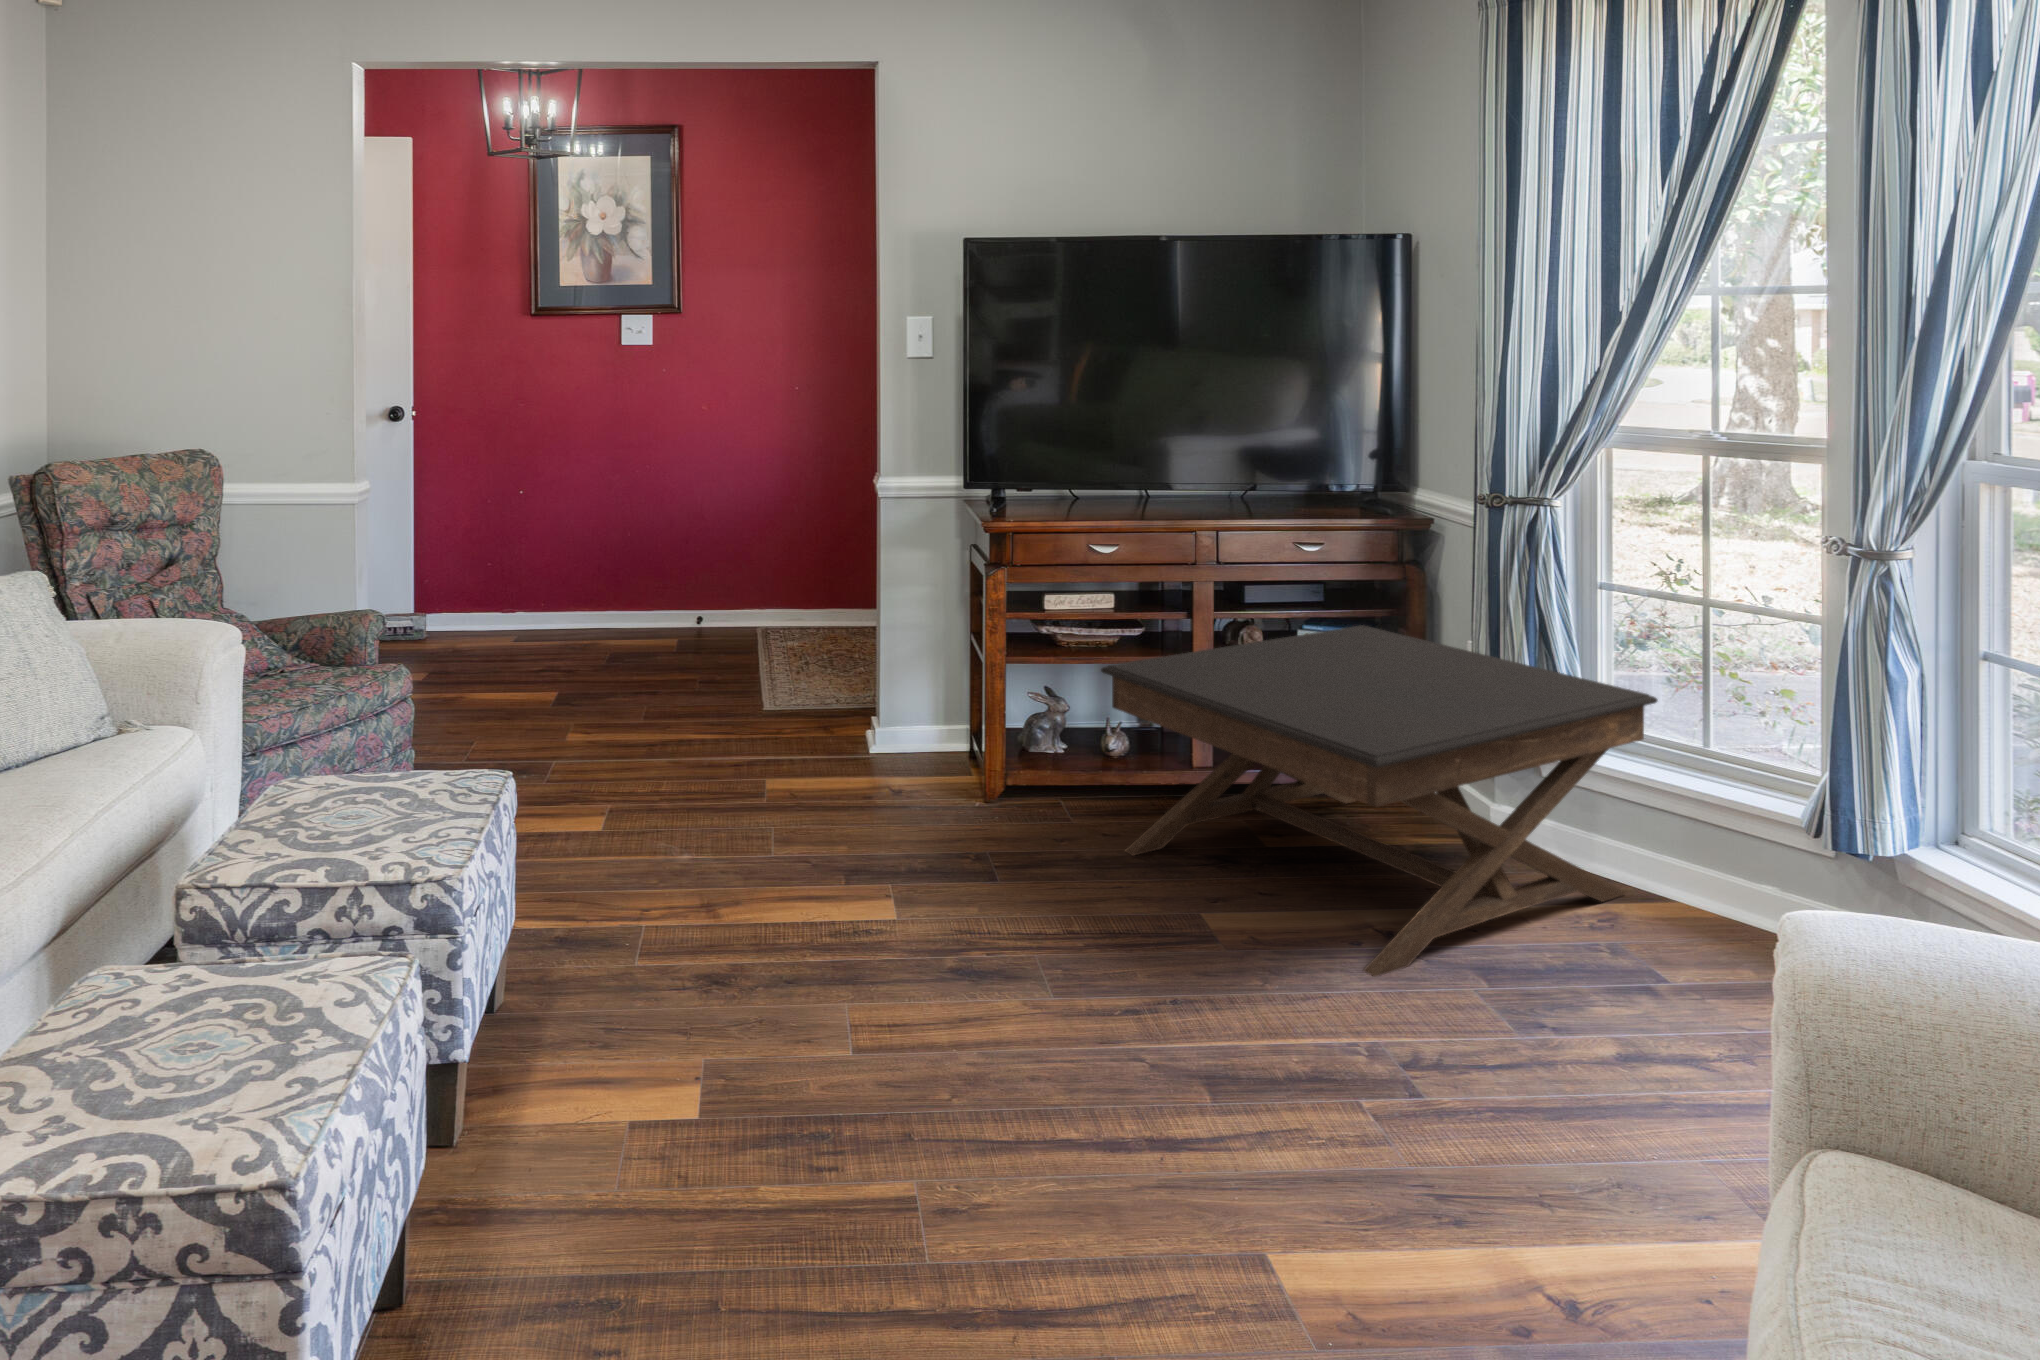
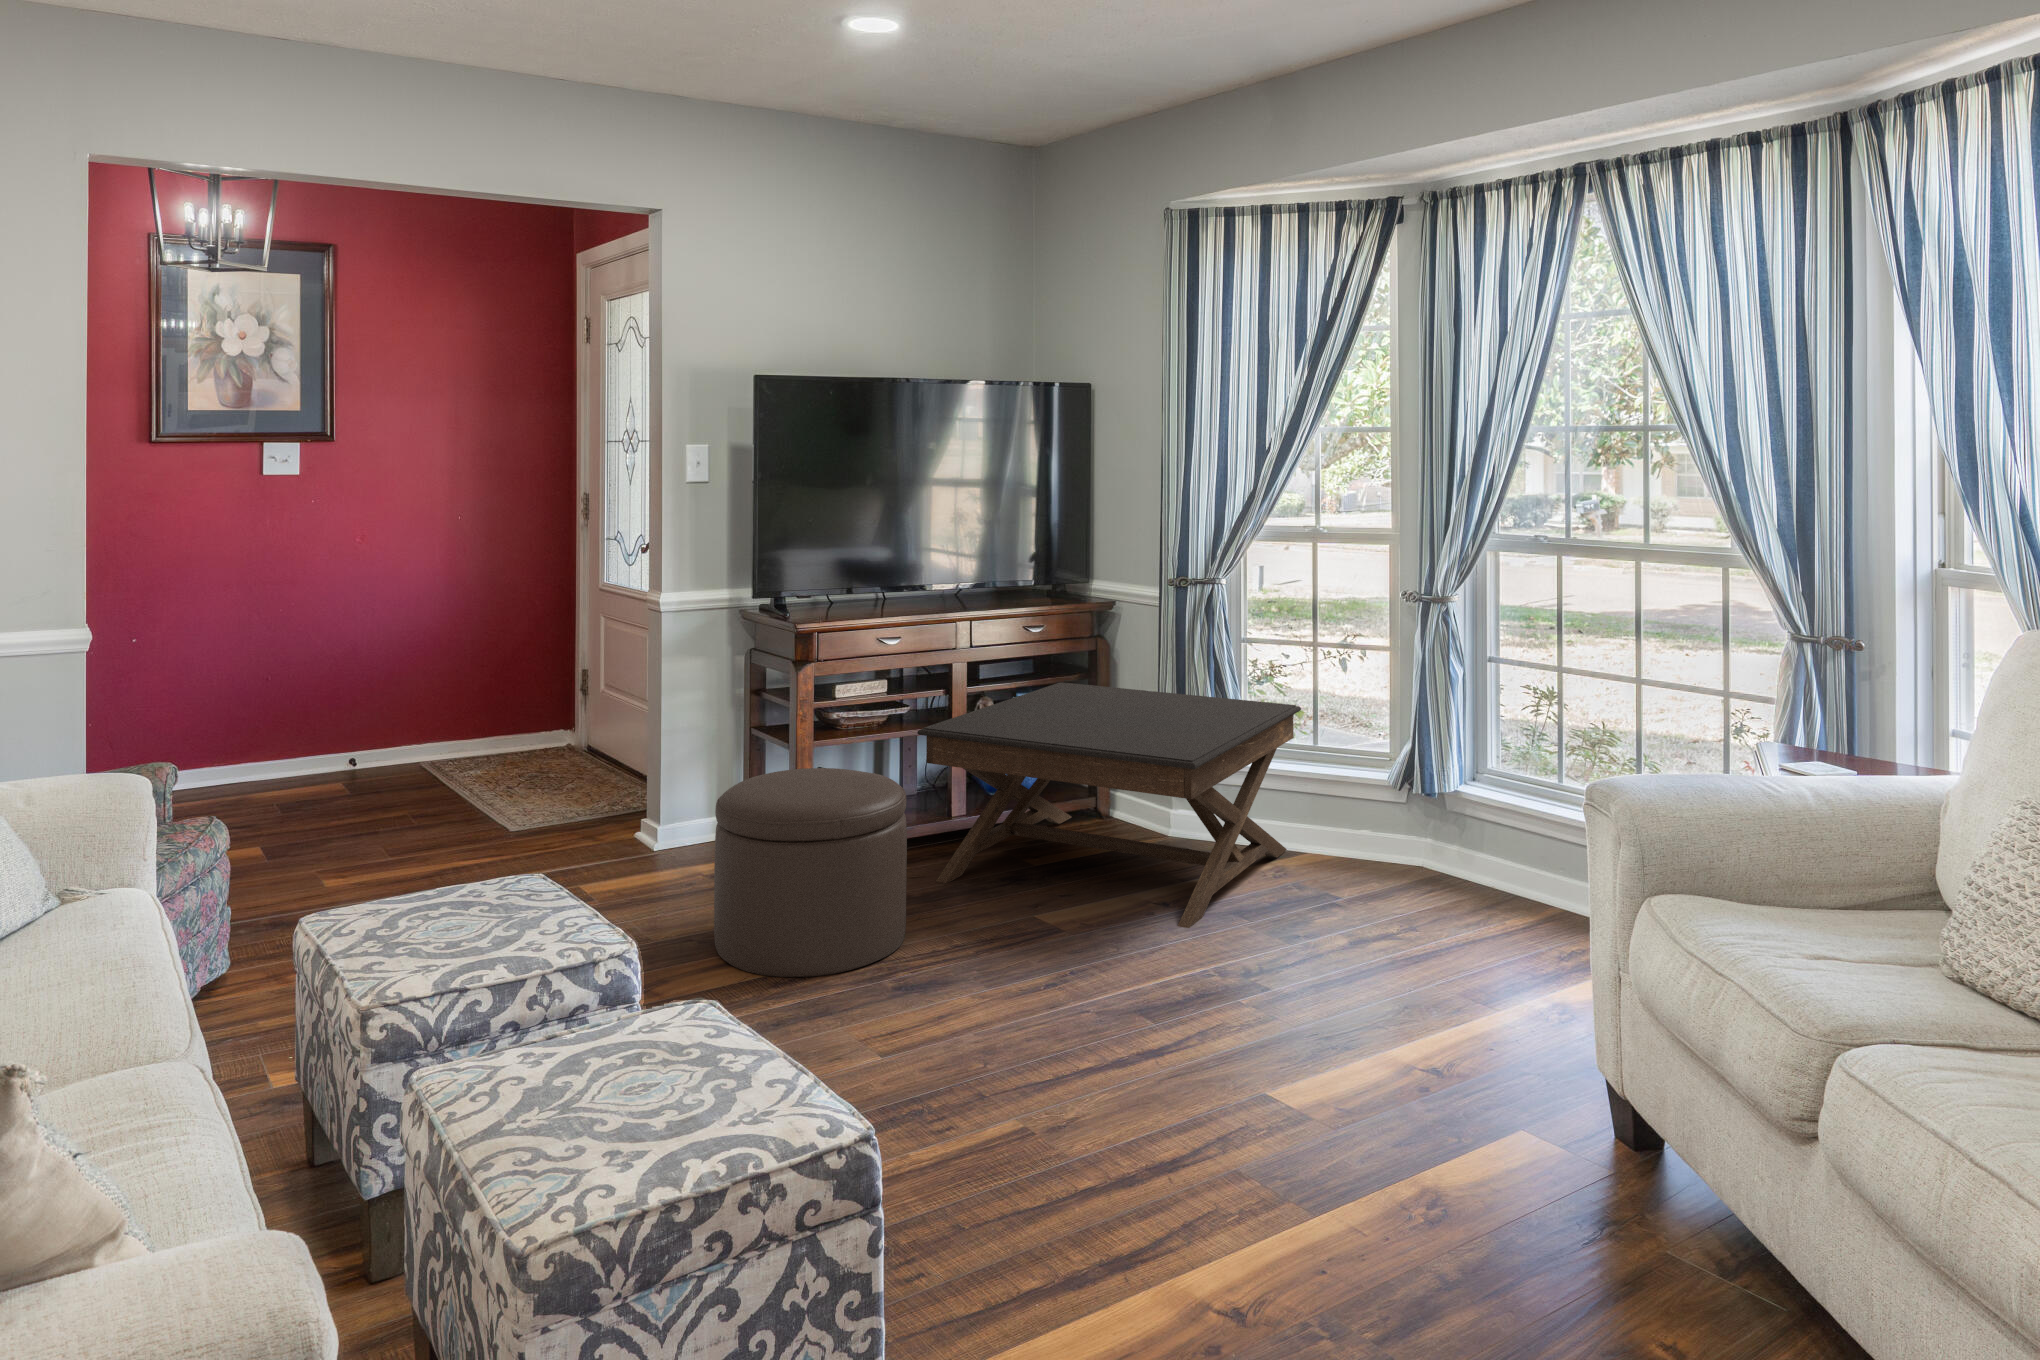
ottoman: none [805,696,1027,941] -> present [714,768,907,977]

